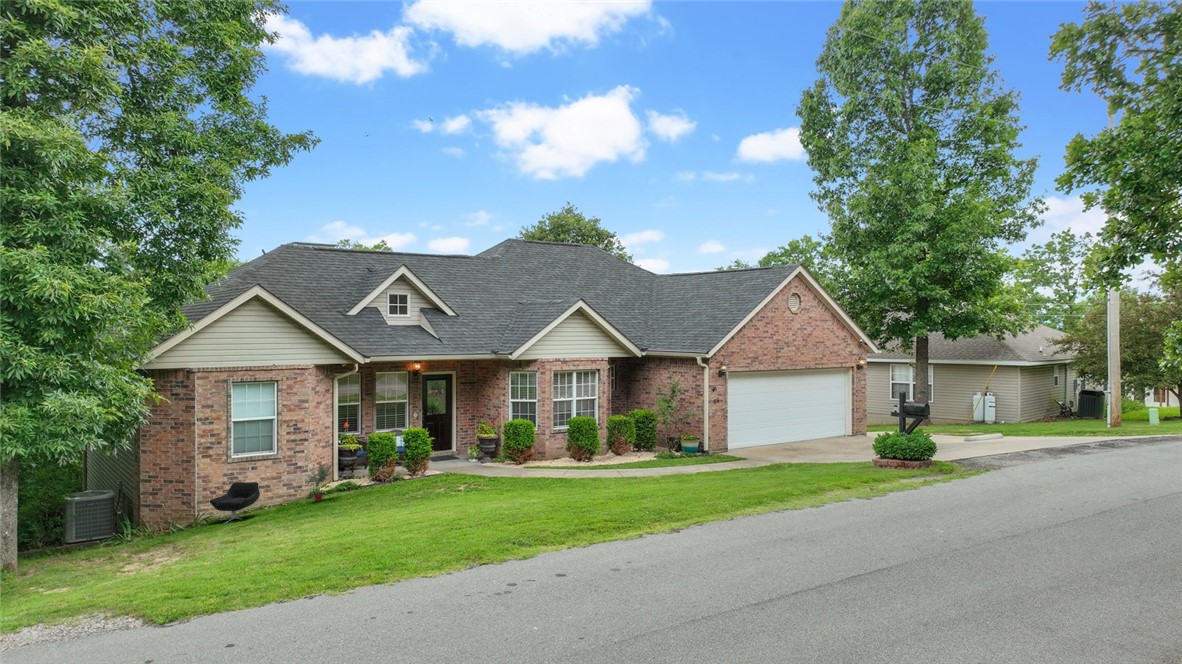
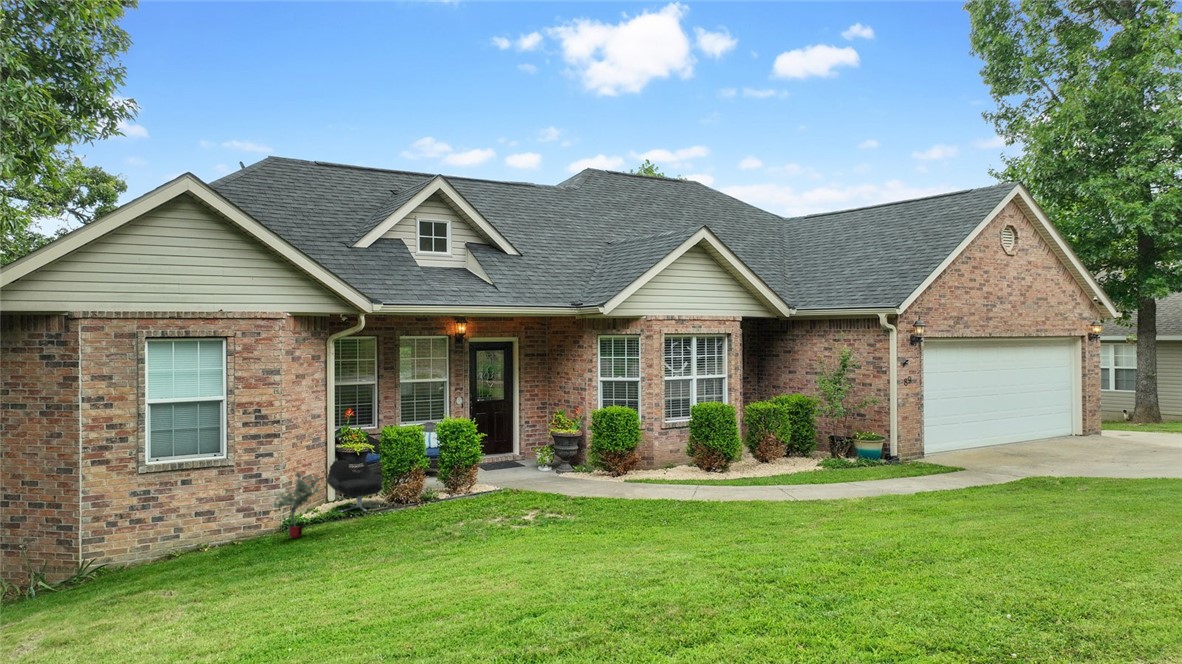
lounge chair: present [209,482,260,523] -> present [326,459,383,512]

